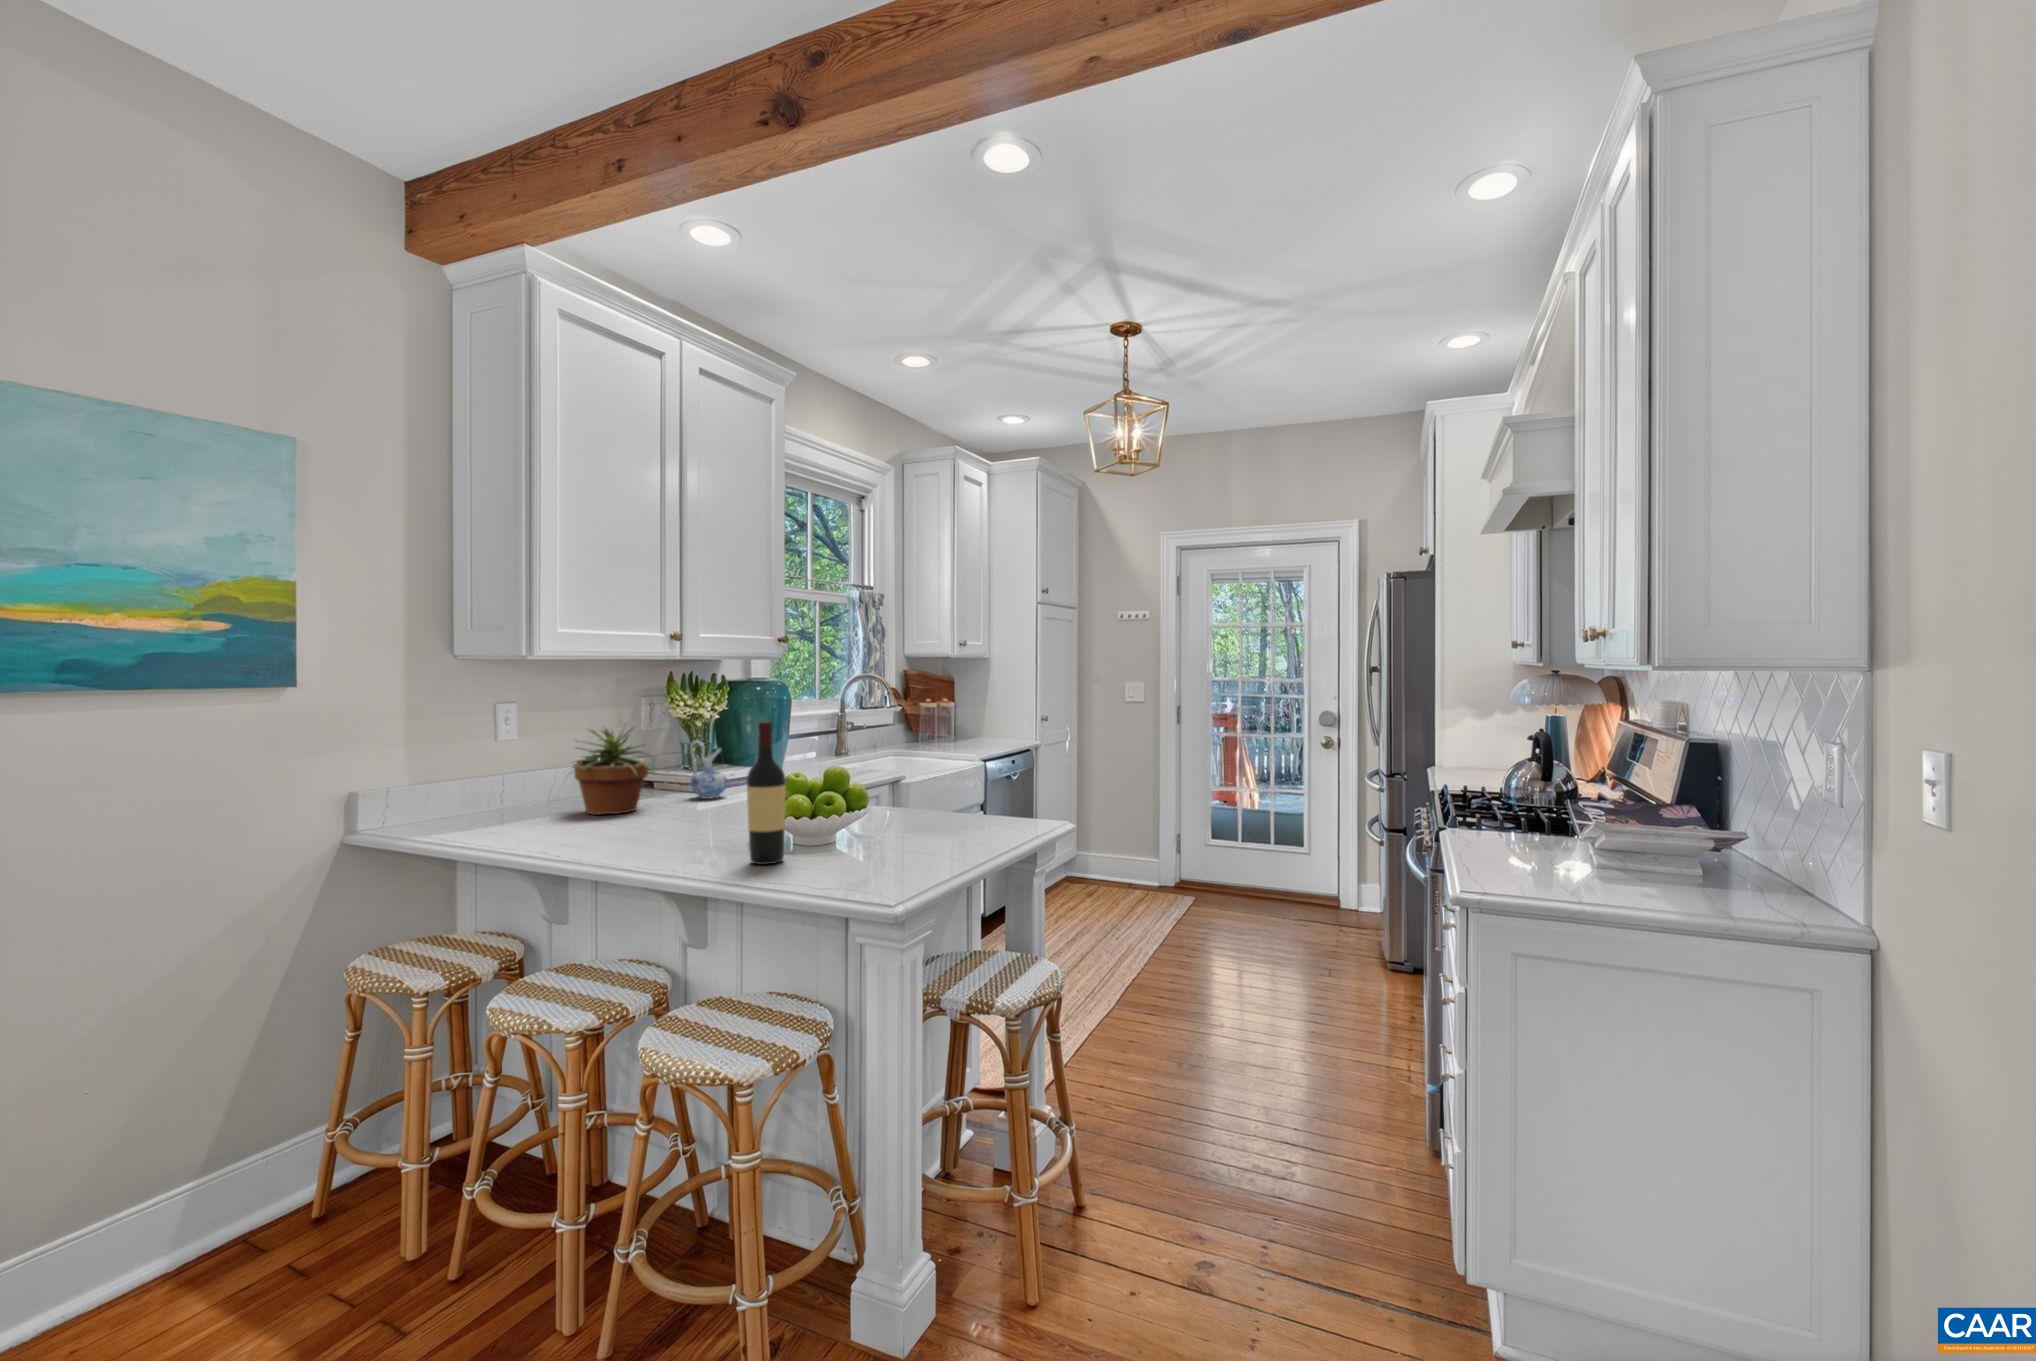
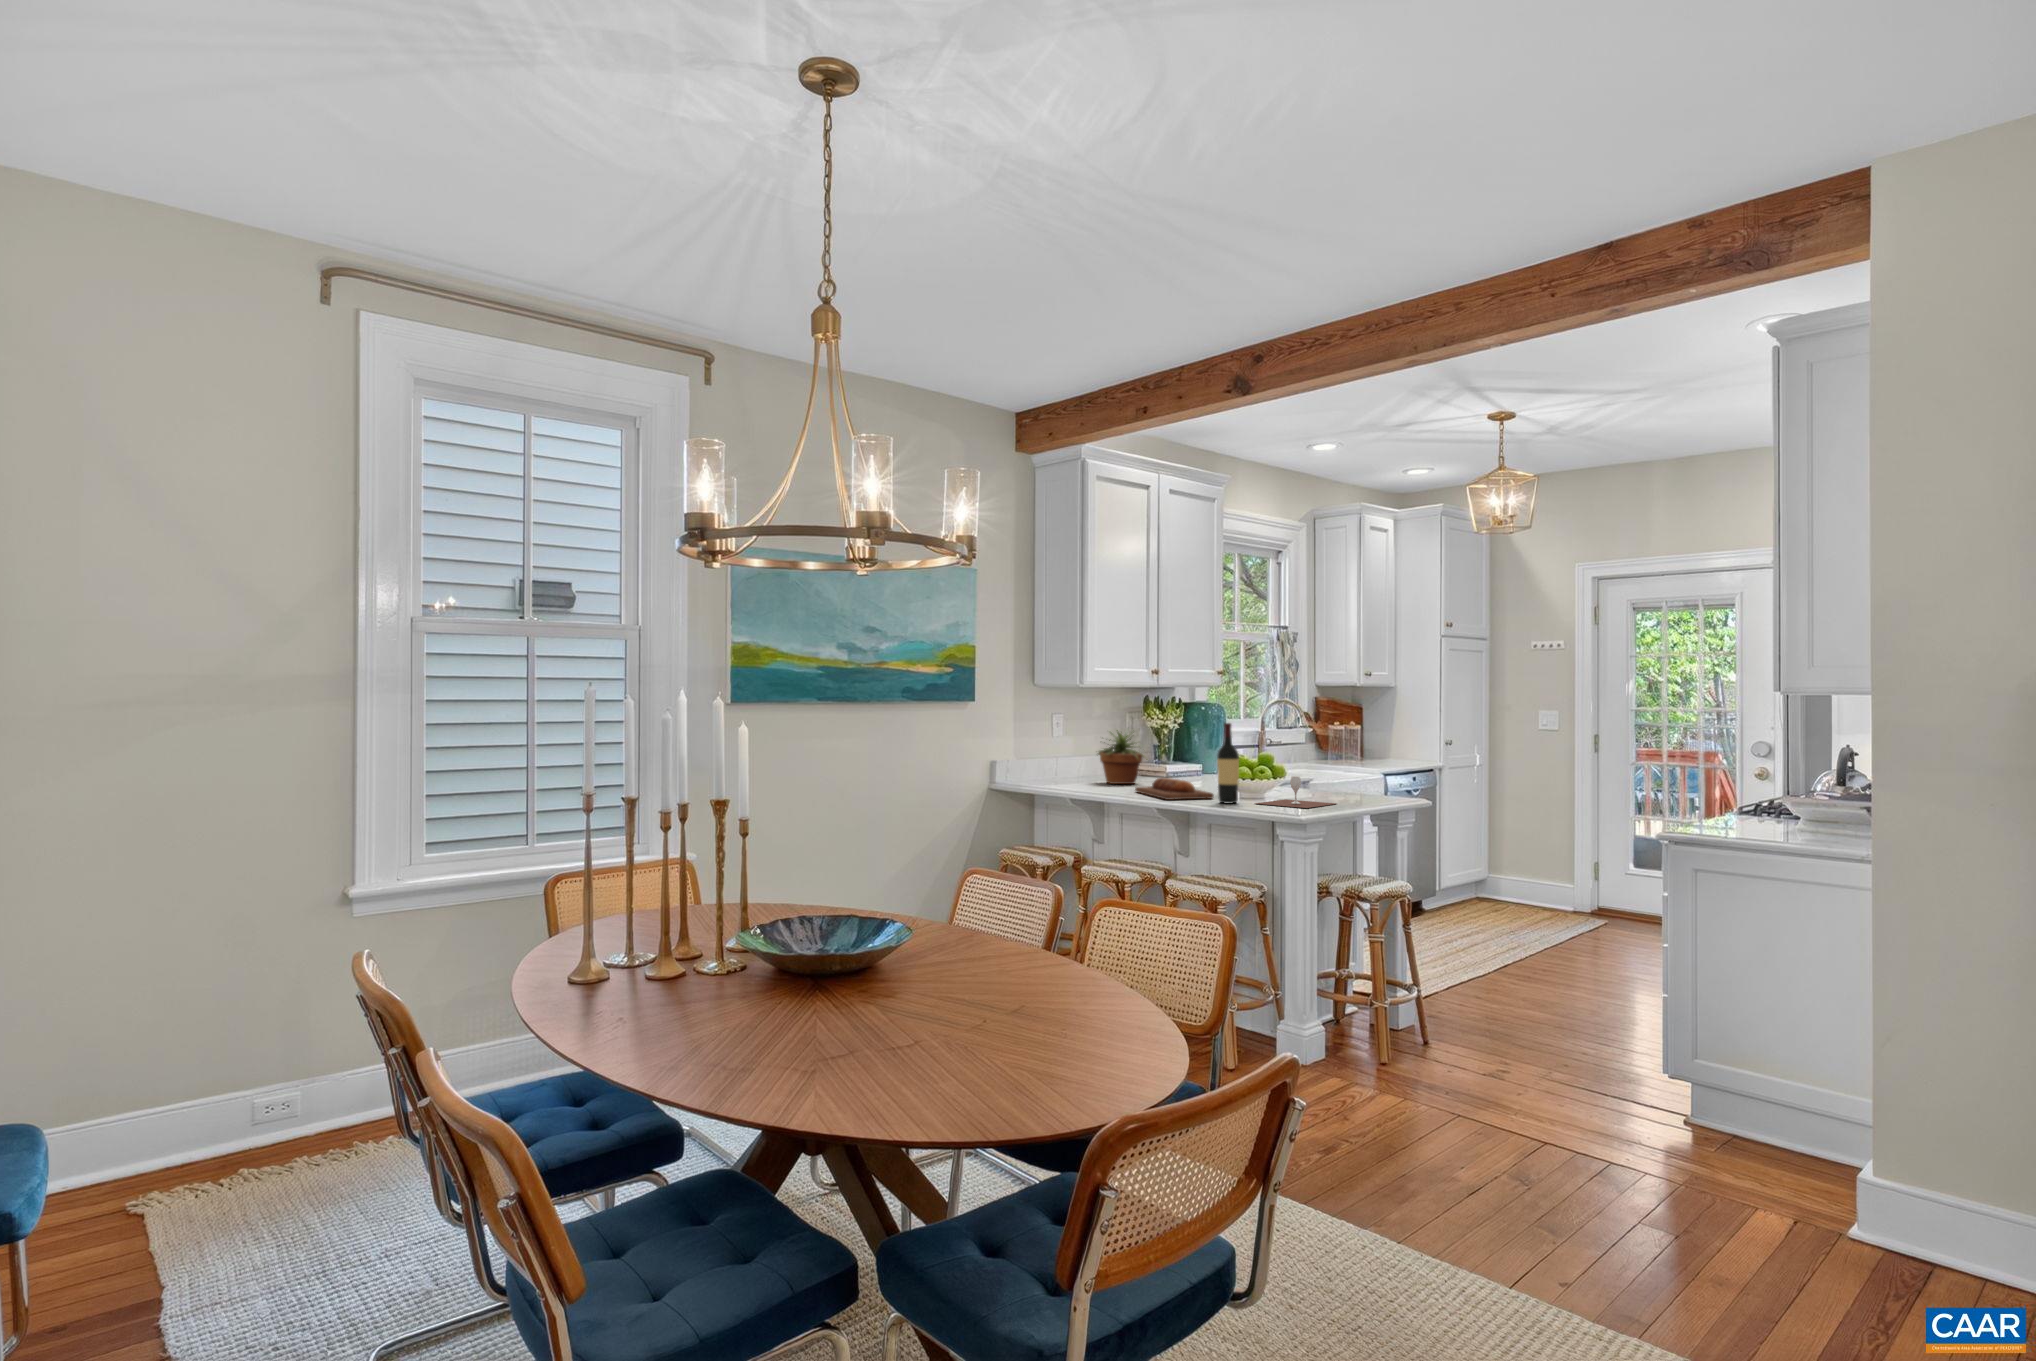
ceramic pitcher: present [690,741,727,799] -> none [1165,742,1188,781]
wine glass: none [812,808,950,869] -> present [1255,776,1336,808]
bread loaf: none [616,811,746,860] -> present [1135,778,1214,800]

